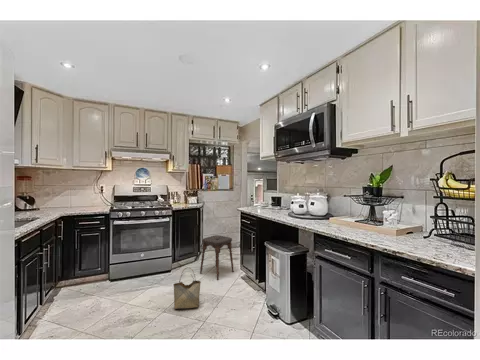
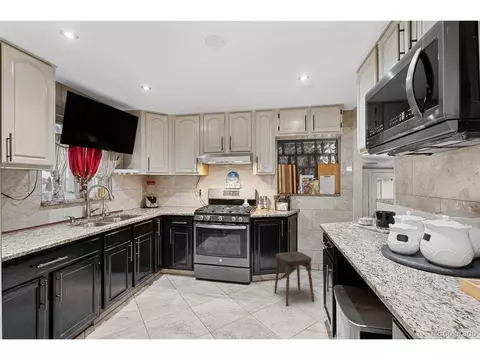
woven basket: present [173,268,201,309] -> none [220,281,247,327]

